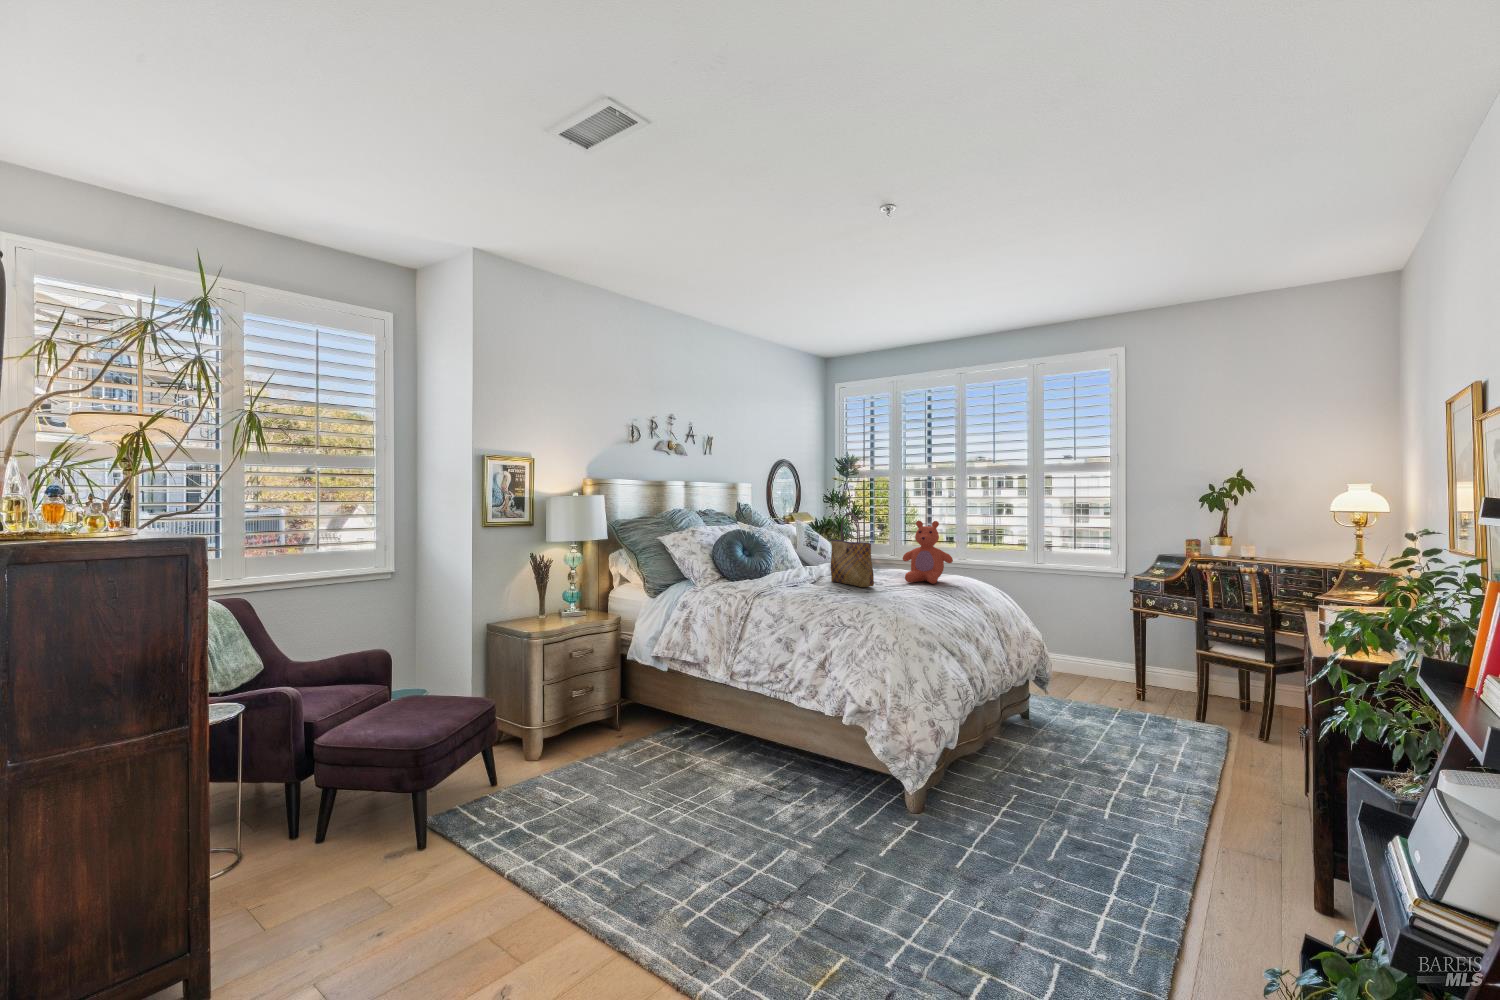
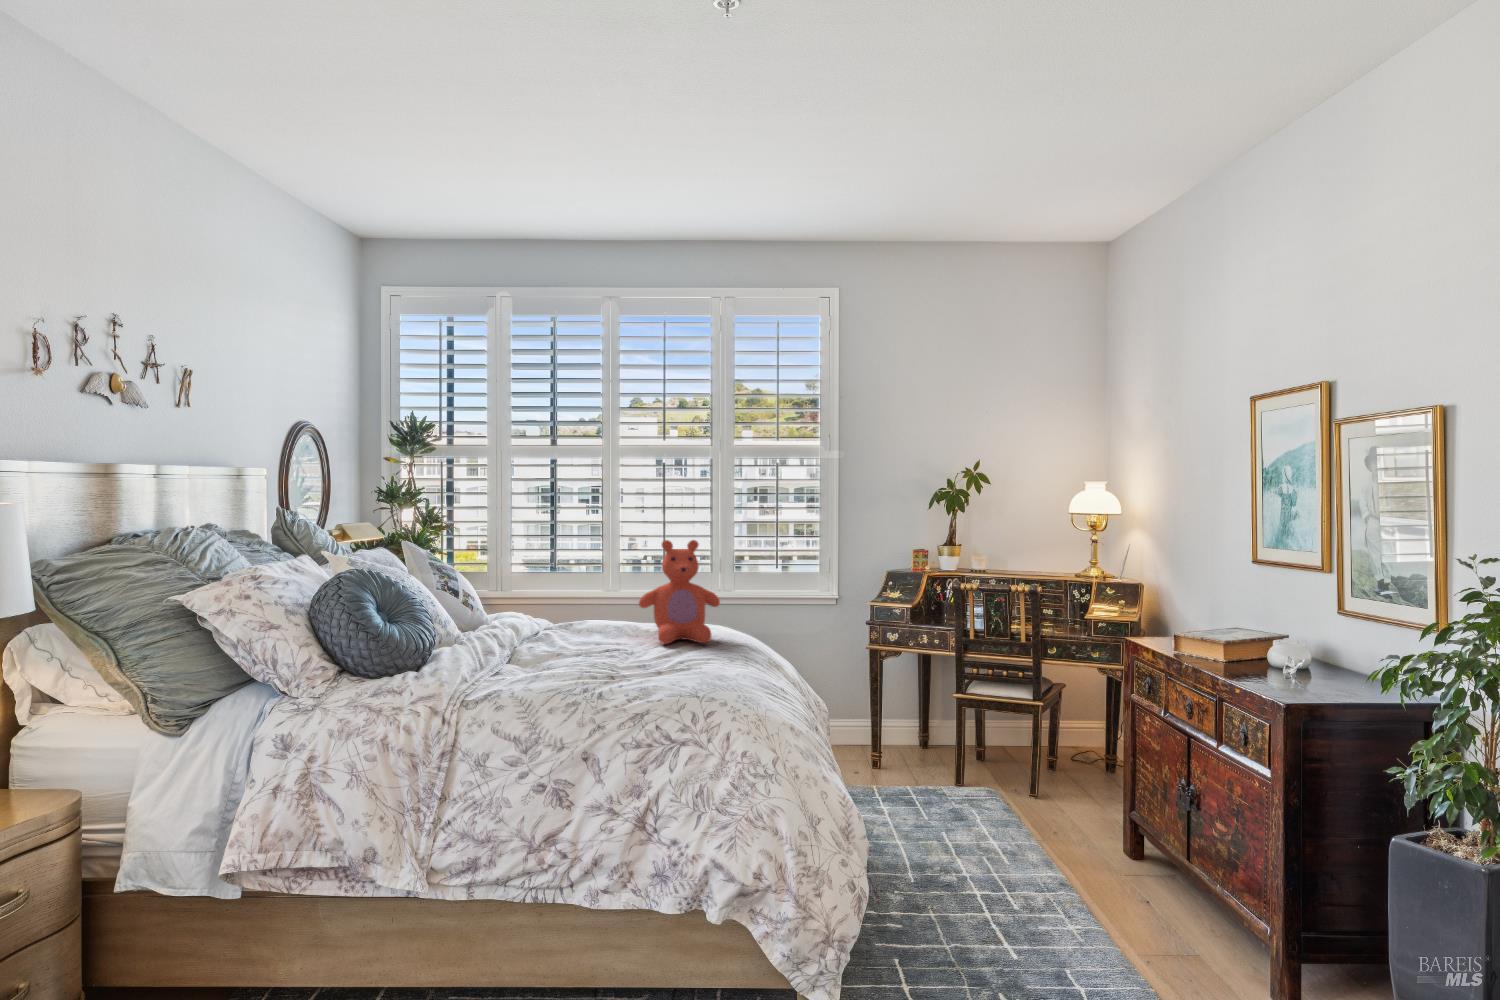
tote bag: present [831,513,874,587] -> none [539,532,640,663]

